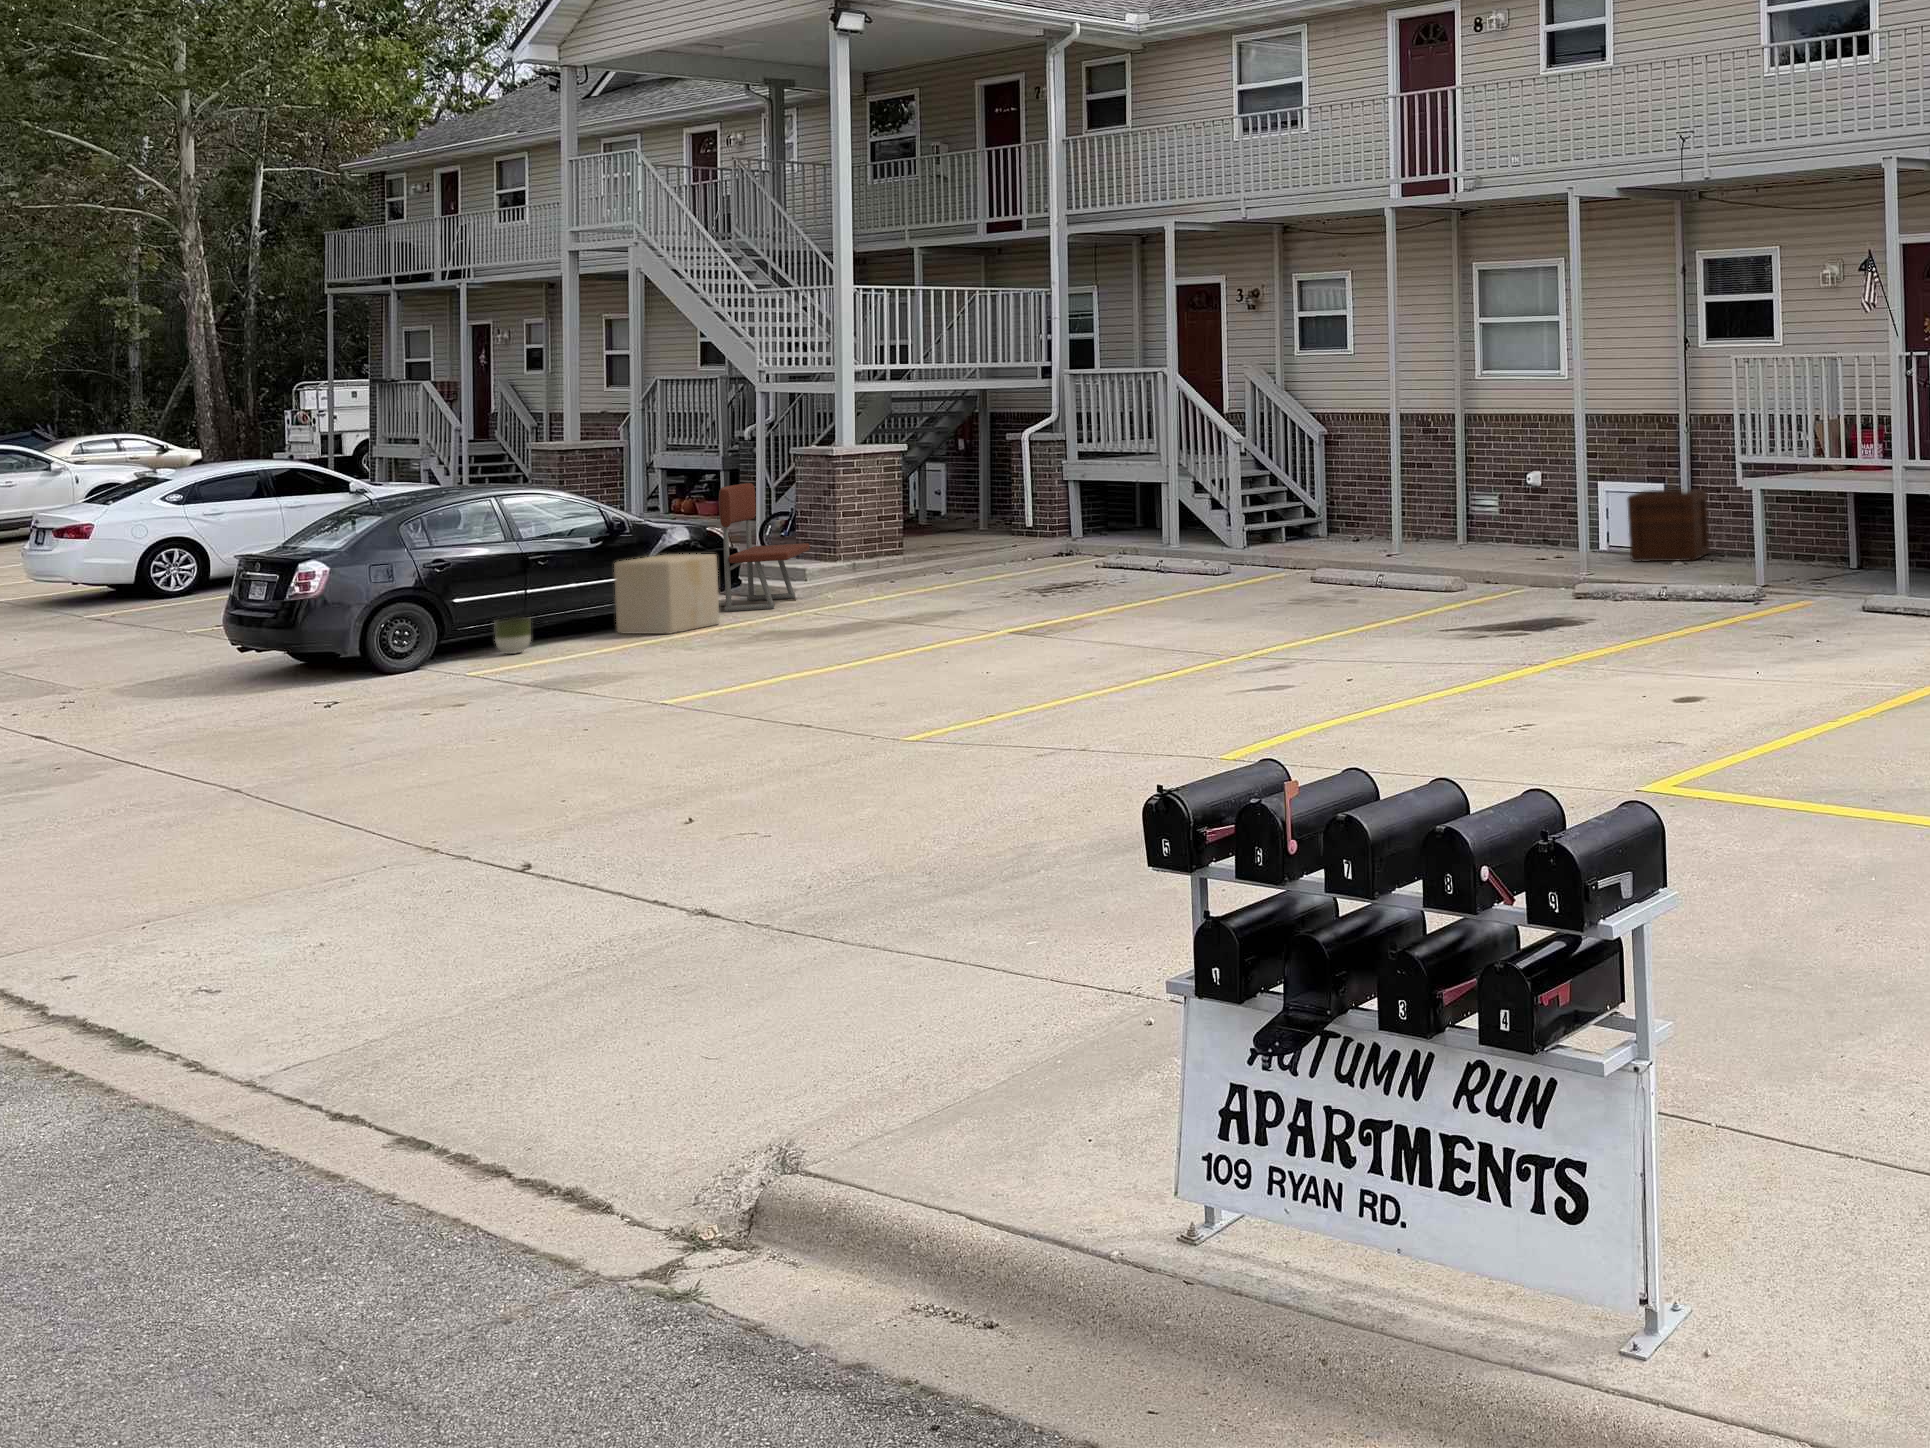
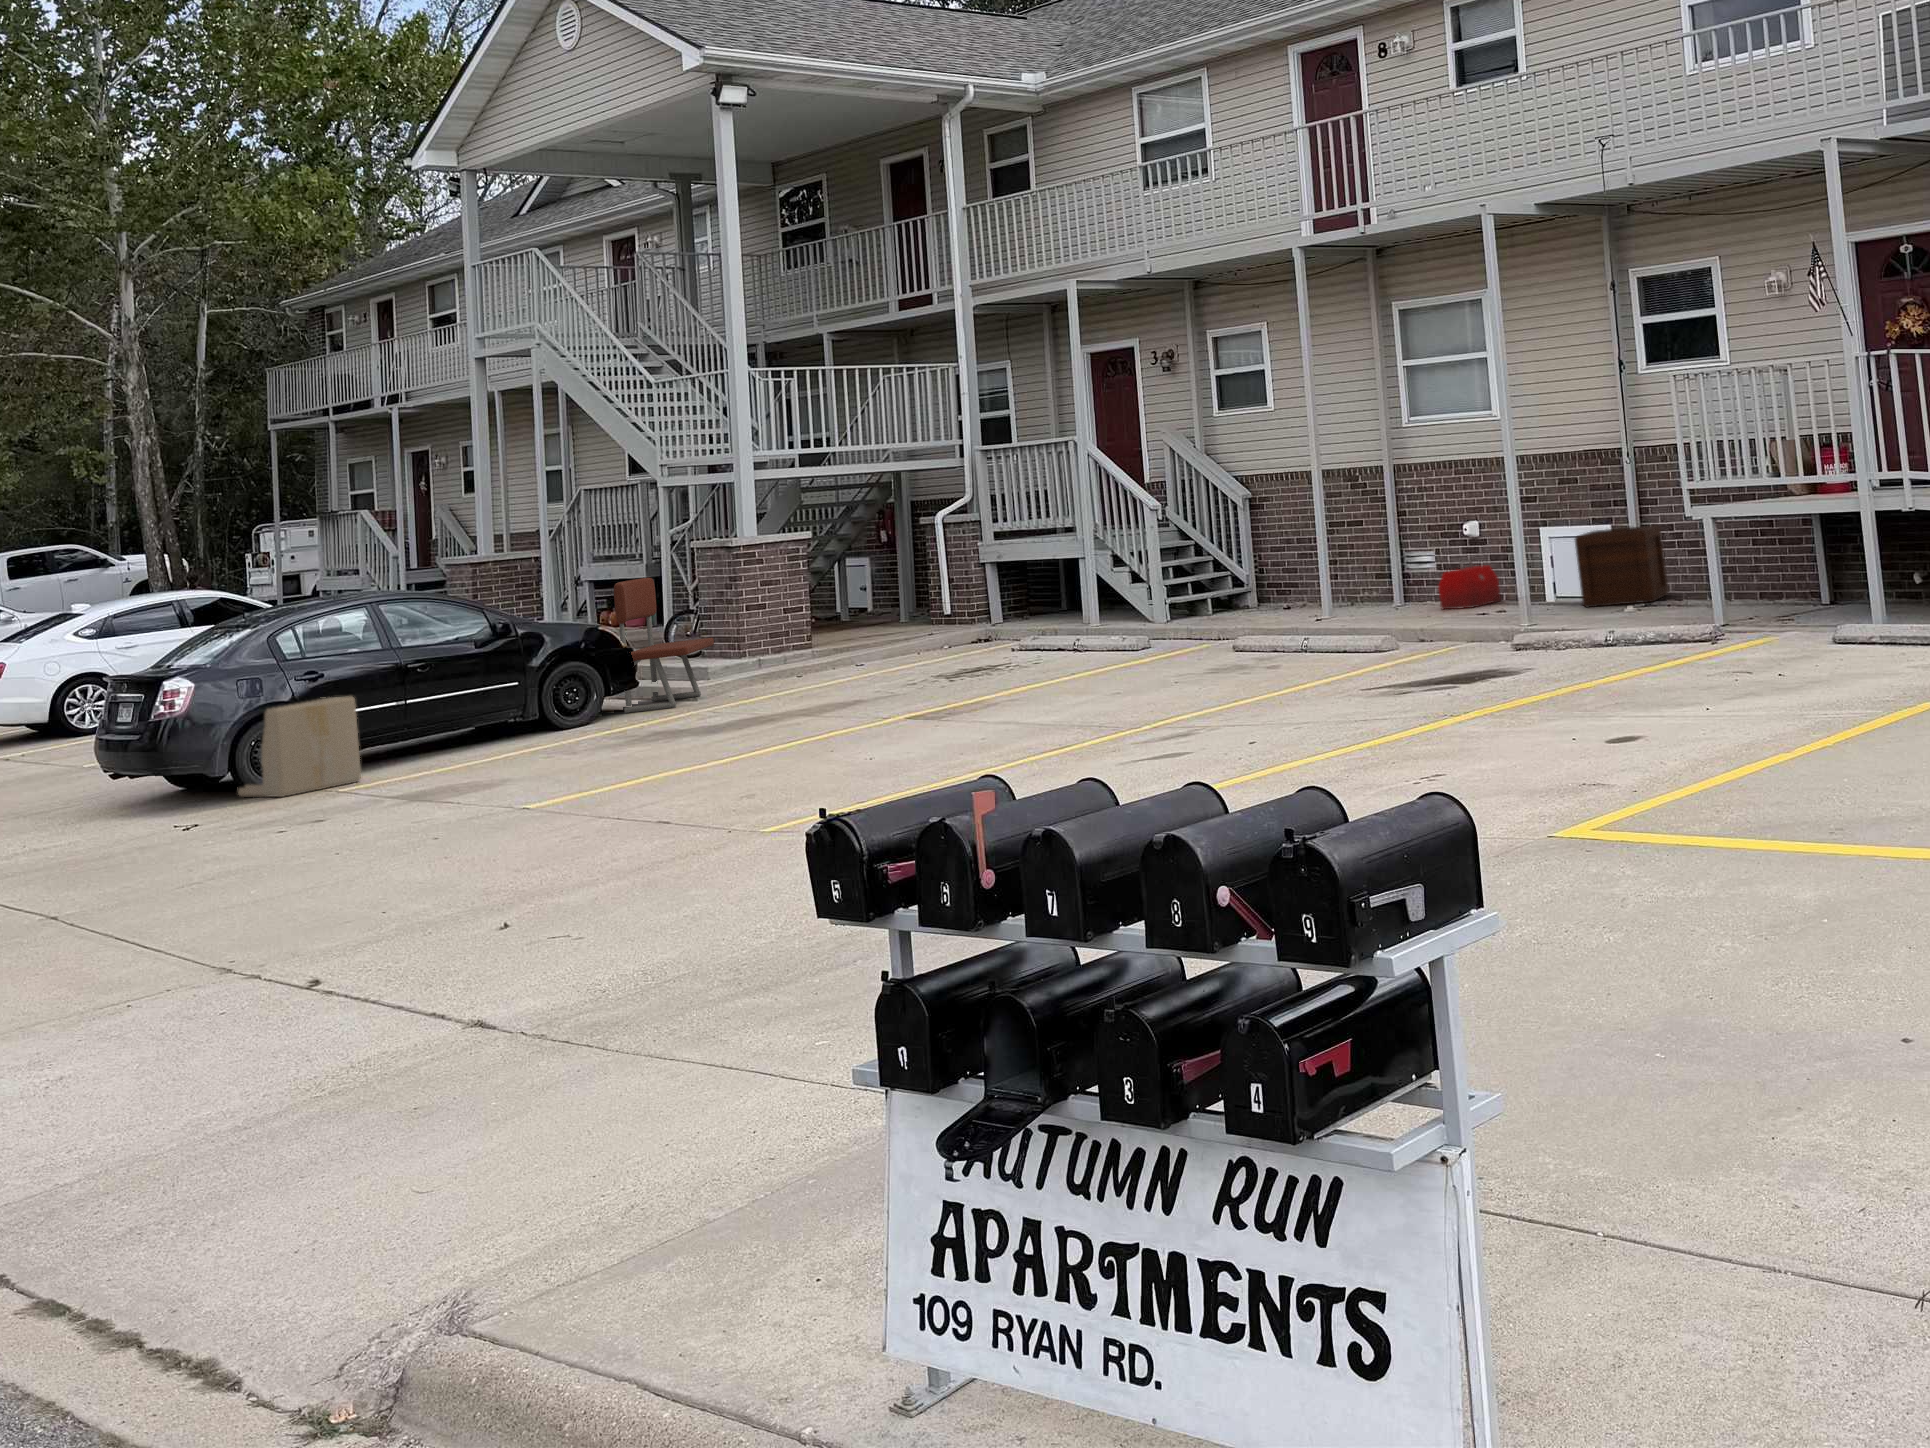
toolbox: none [1496,508,1553,554] -> present [1438,559,1501,609]
cardboard box: present [614,554,720,634] -> present [238,697,361,797]
planter: present [494,617,531,654] -> none [374,726,413,765]

